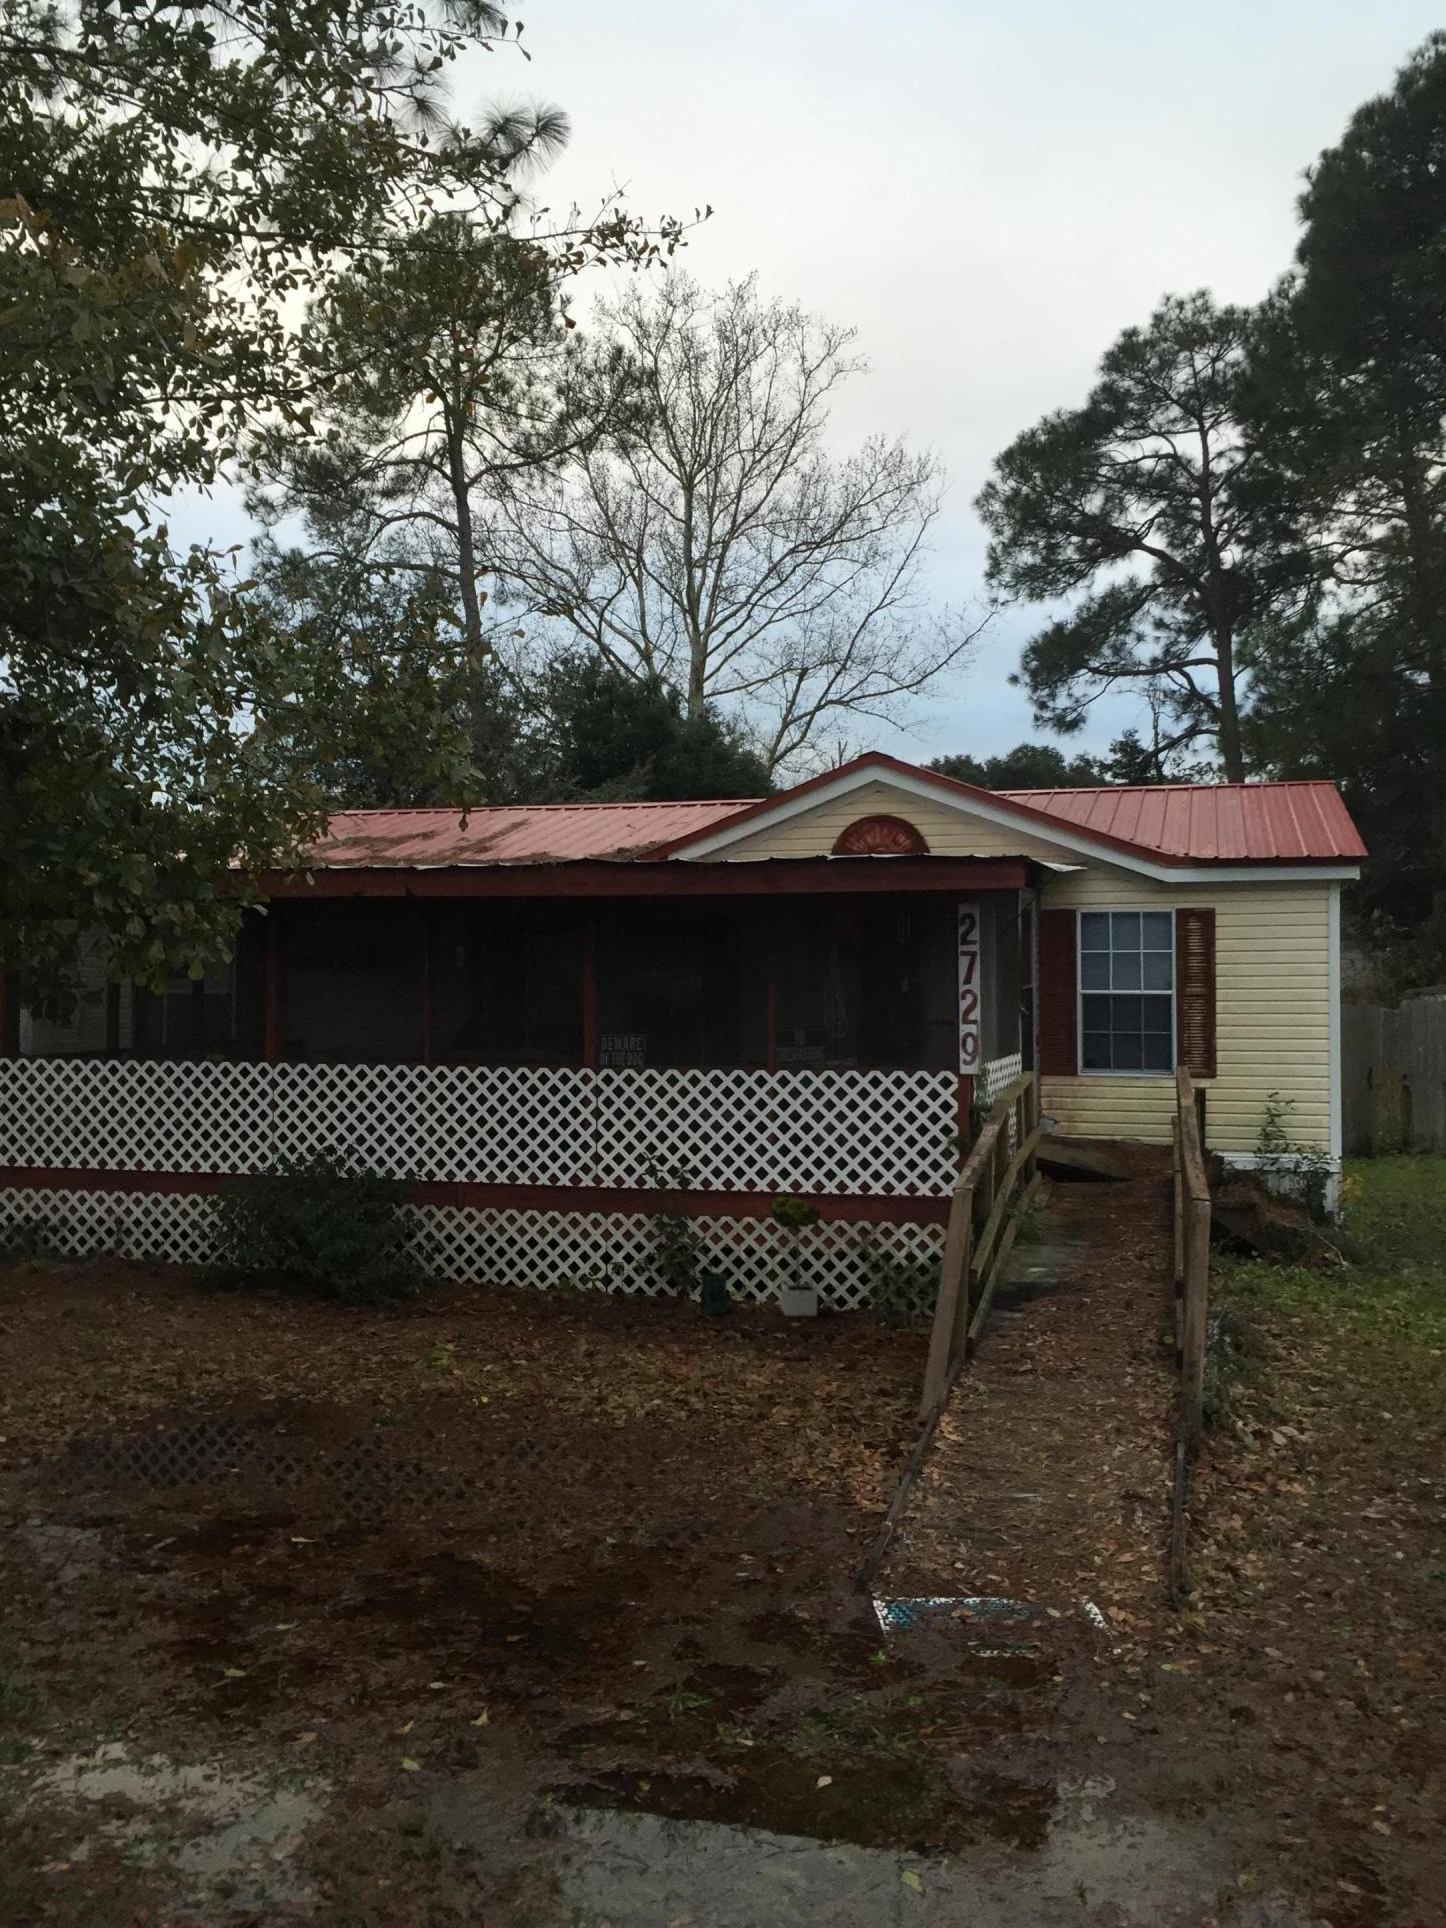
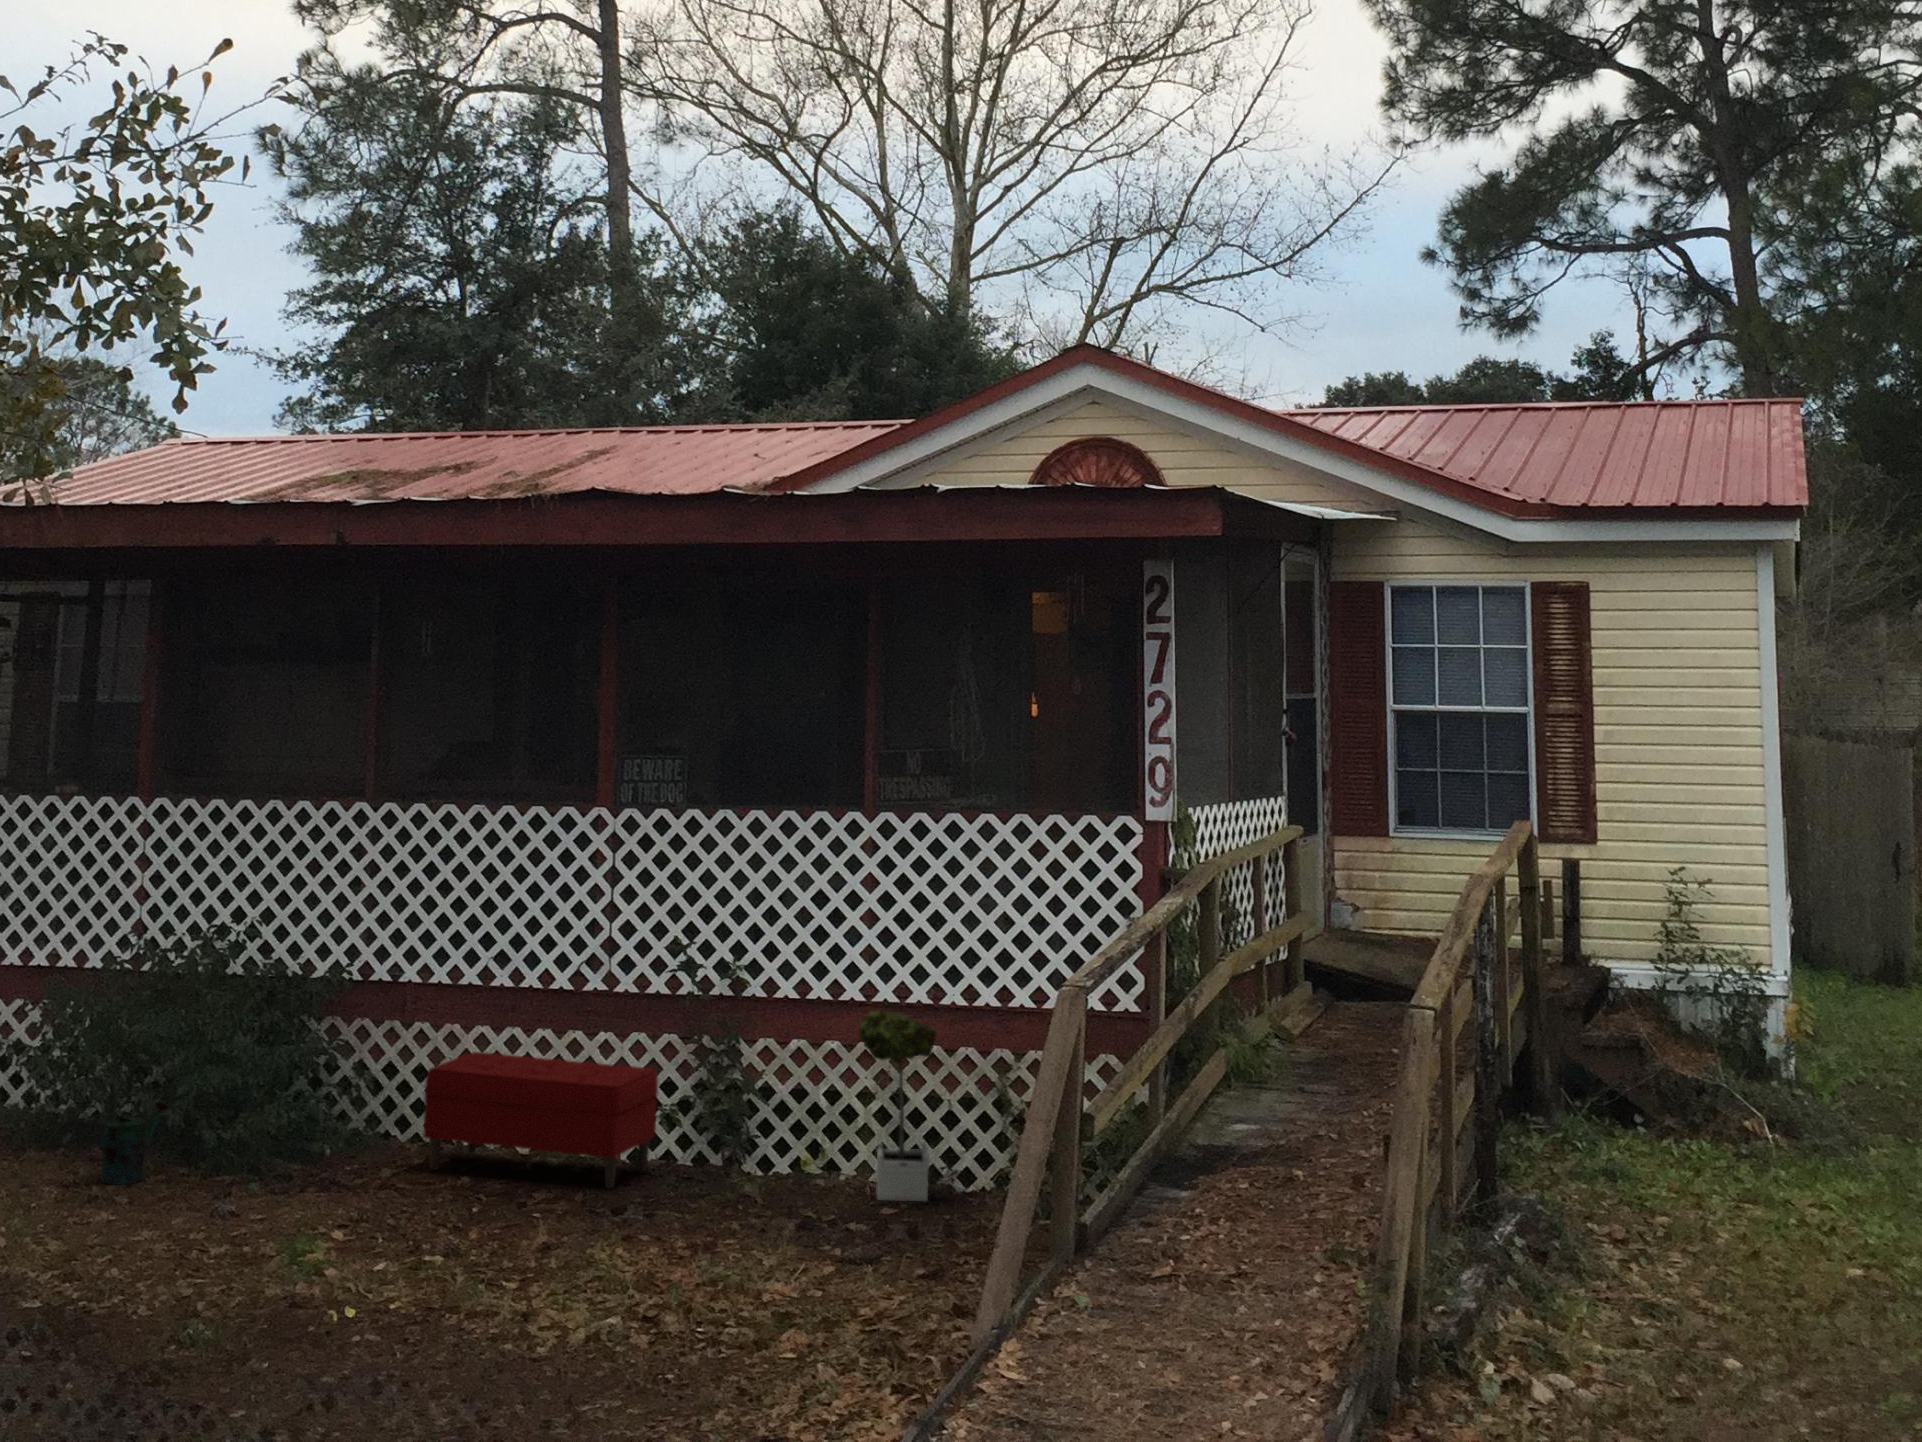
bench: none [483,1227,633,1312] -> present [424,1052,658,1188]
watering can: present [700,1262,727,1315] -> present [98,1102,169,1185]

